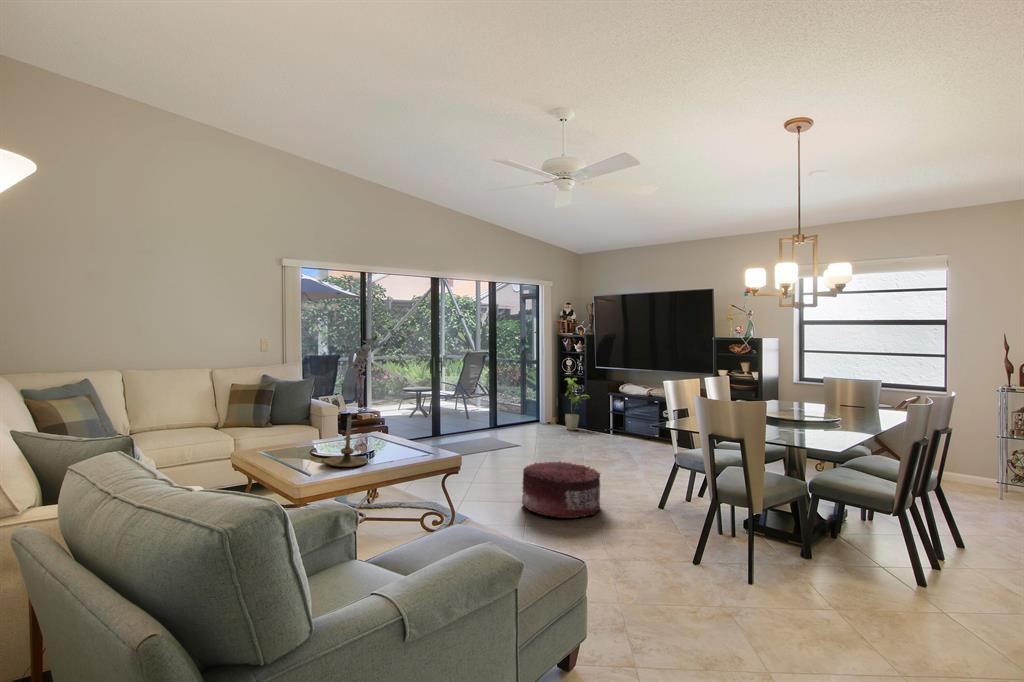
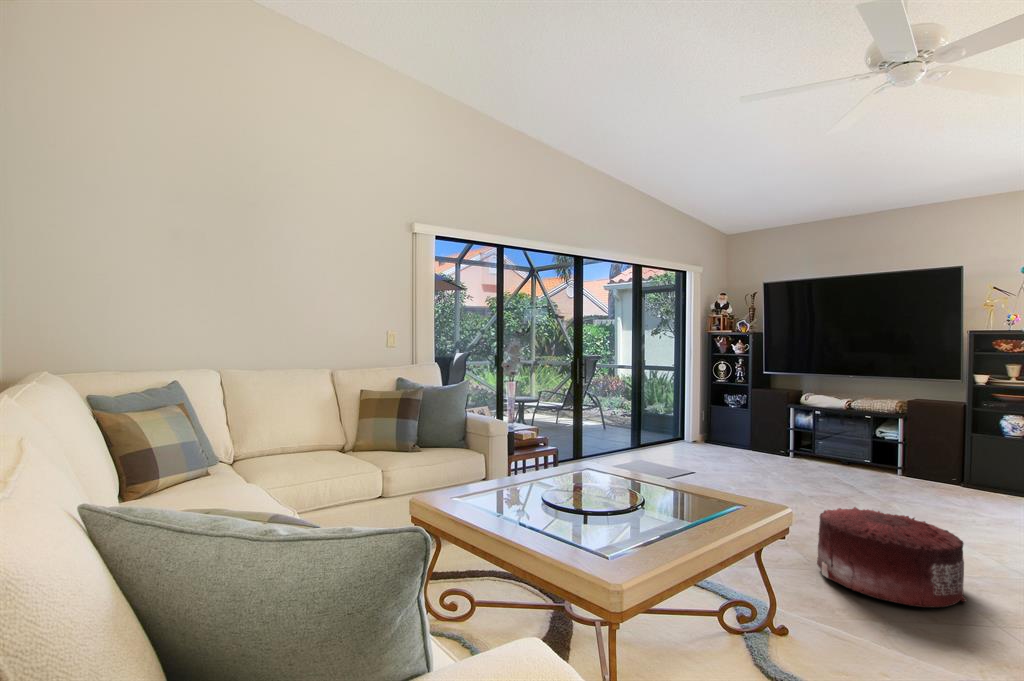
house plant: present [565,378,587,430] -> none [724,386,761,452]
candle holder: present [325,416,368,467] -> none [602,443,679,537]

